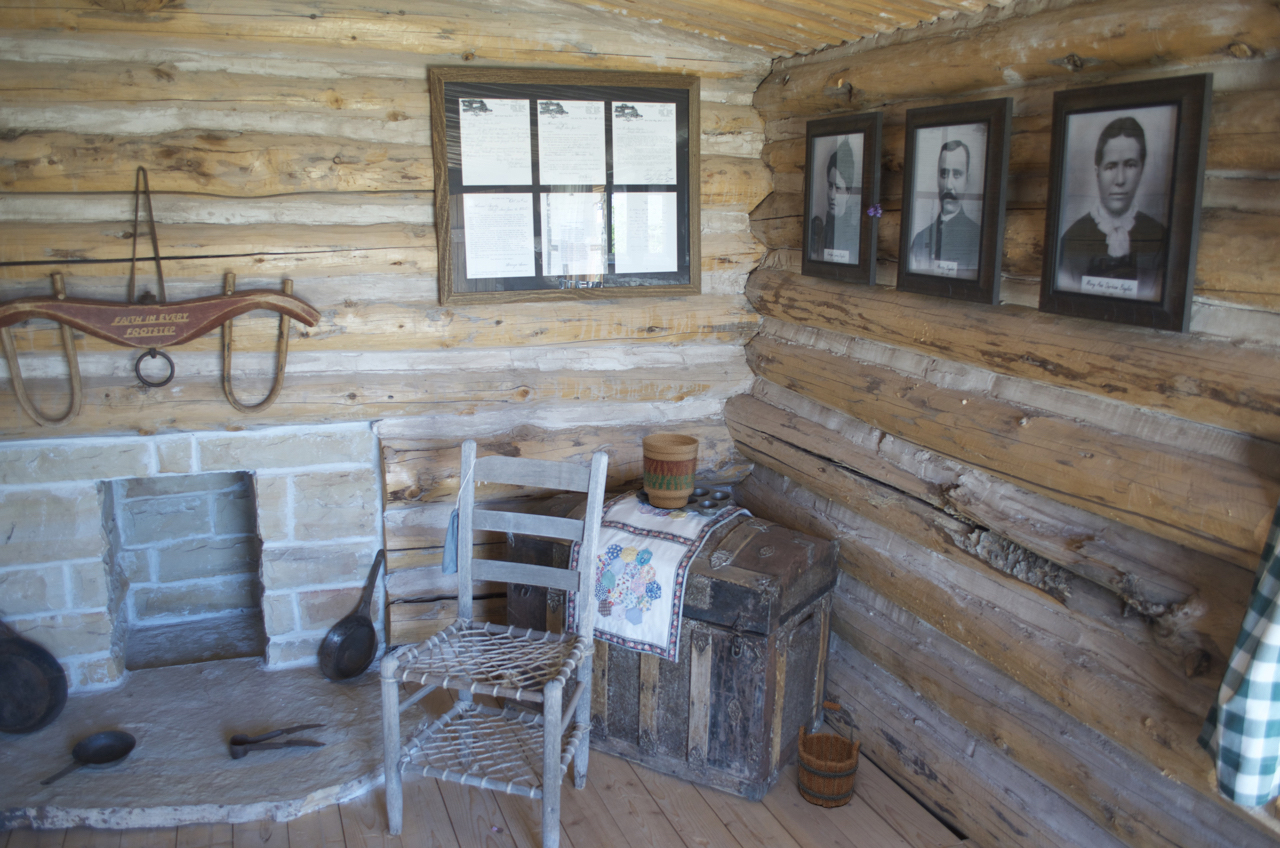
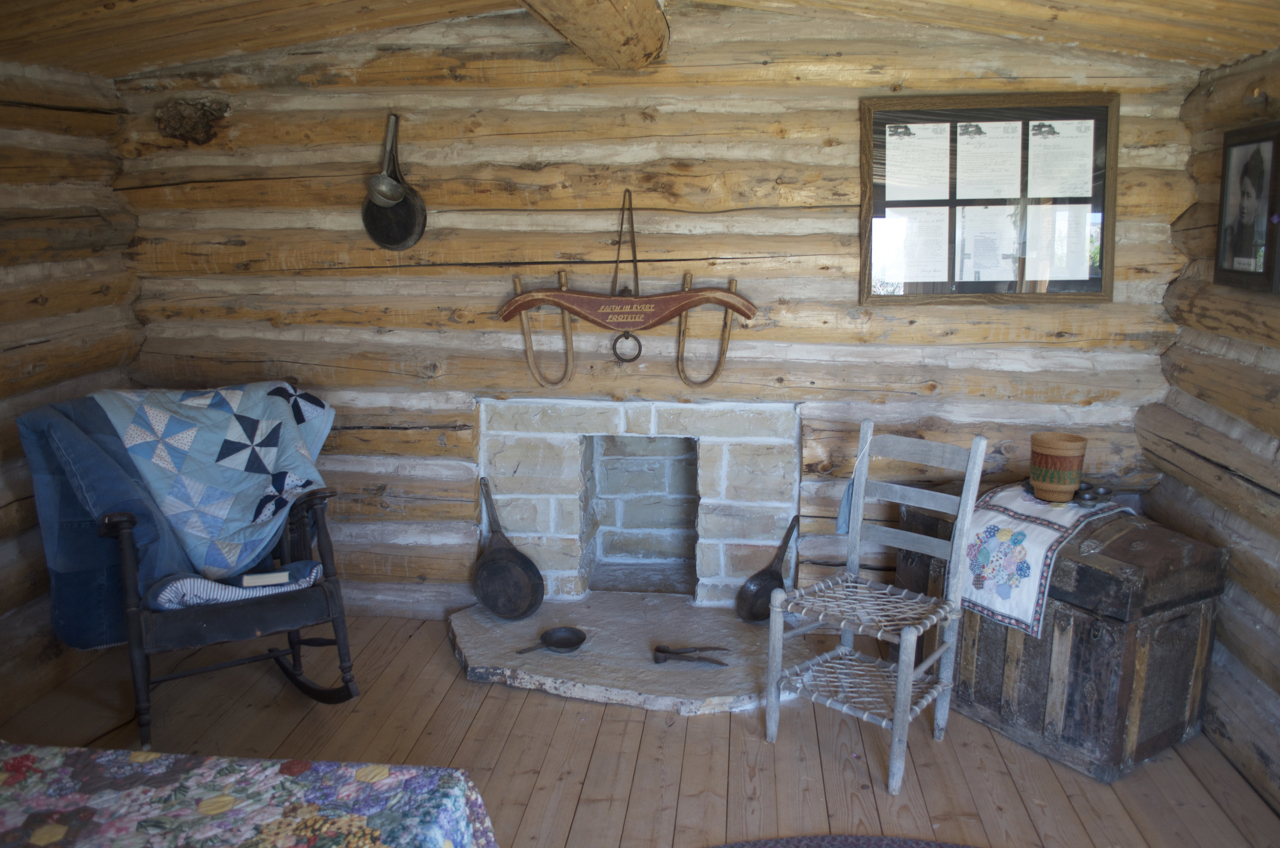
wooden bucket: present [797,701,863,807] -> none [1156,697,1225,802]

